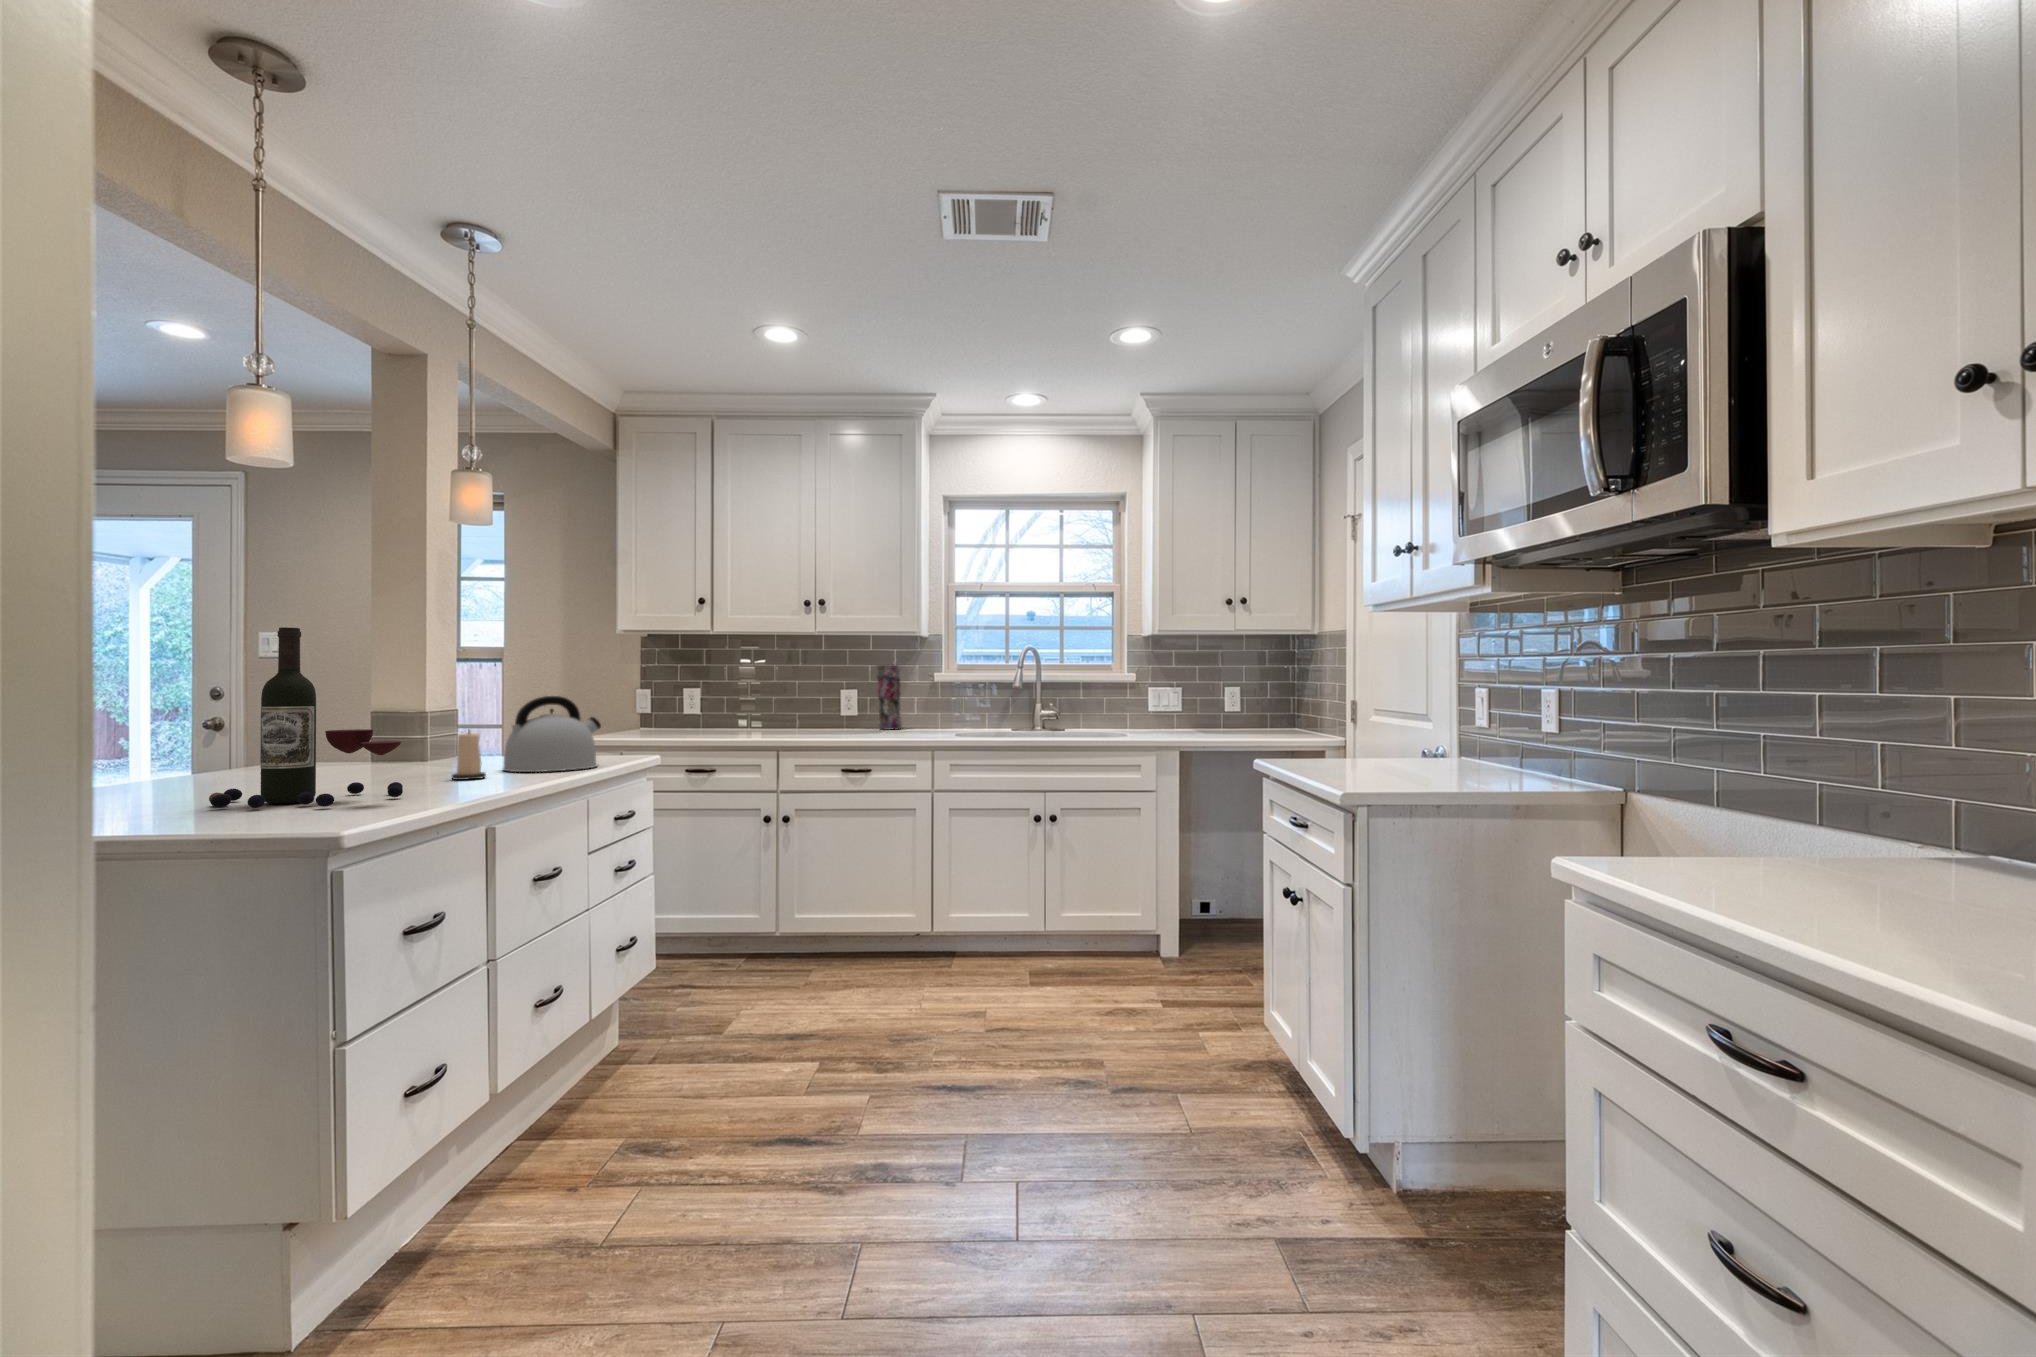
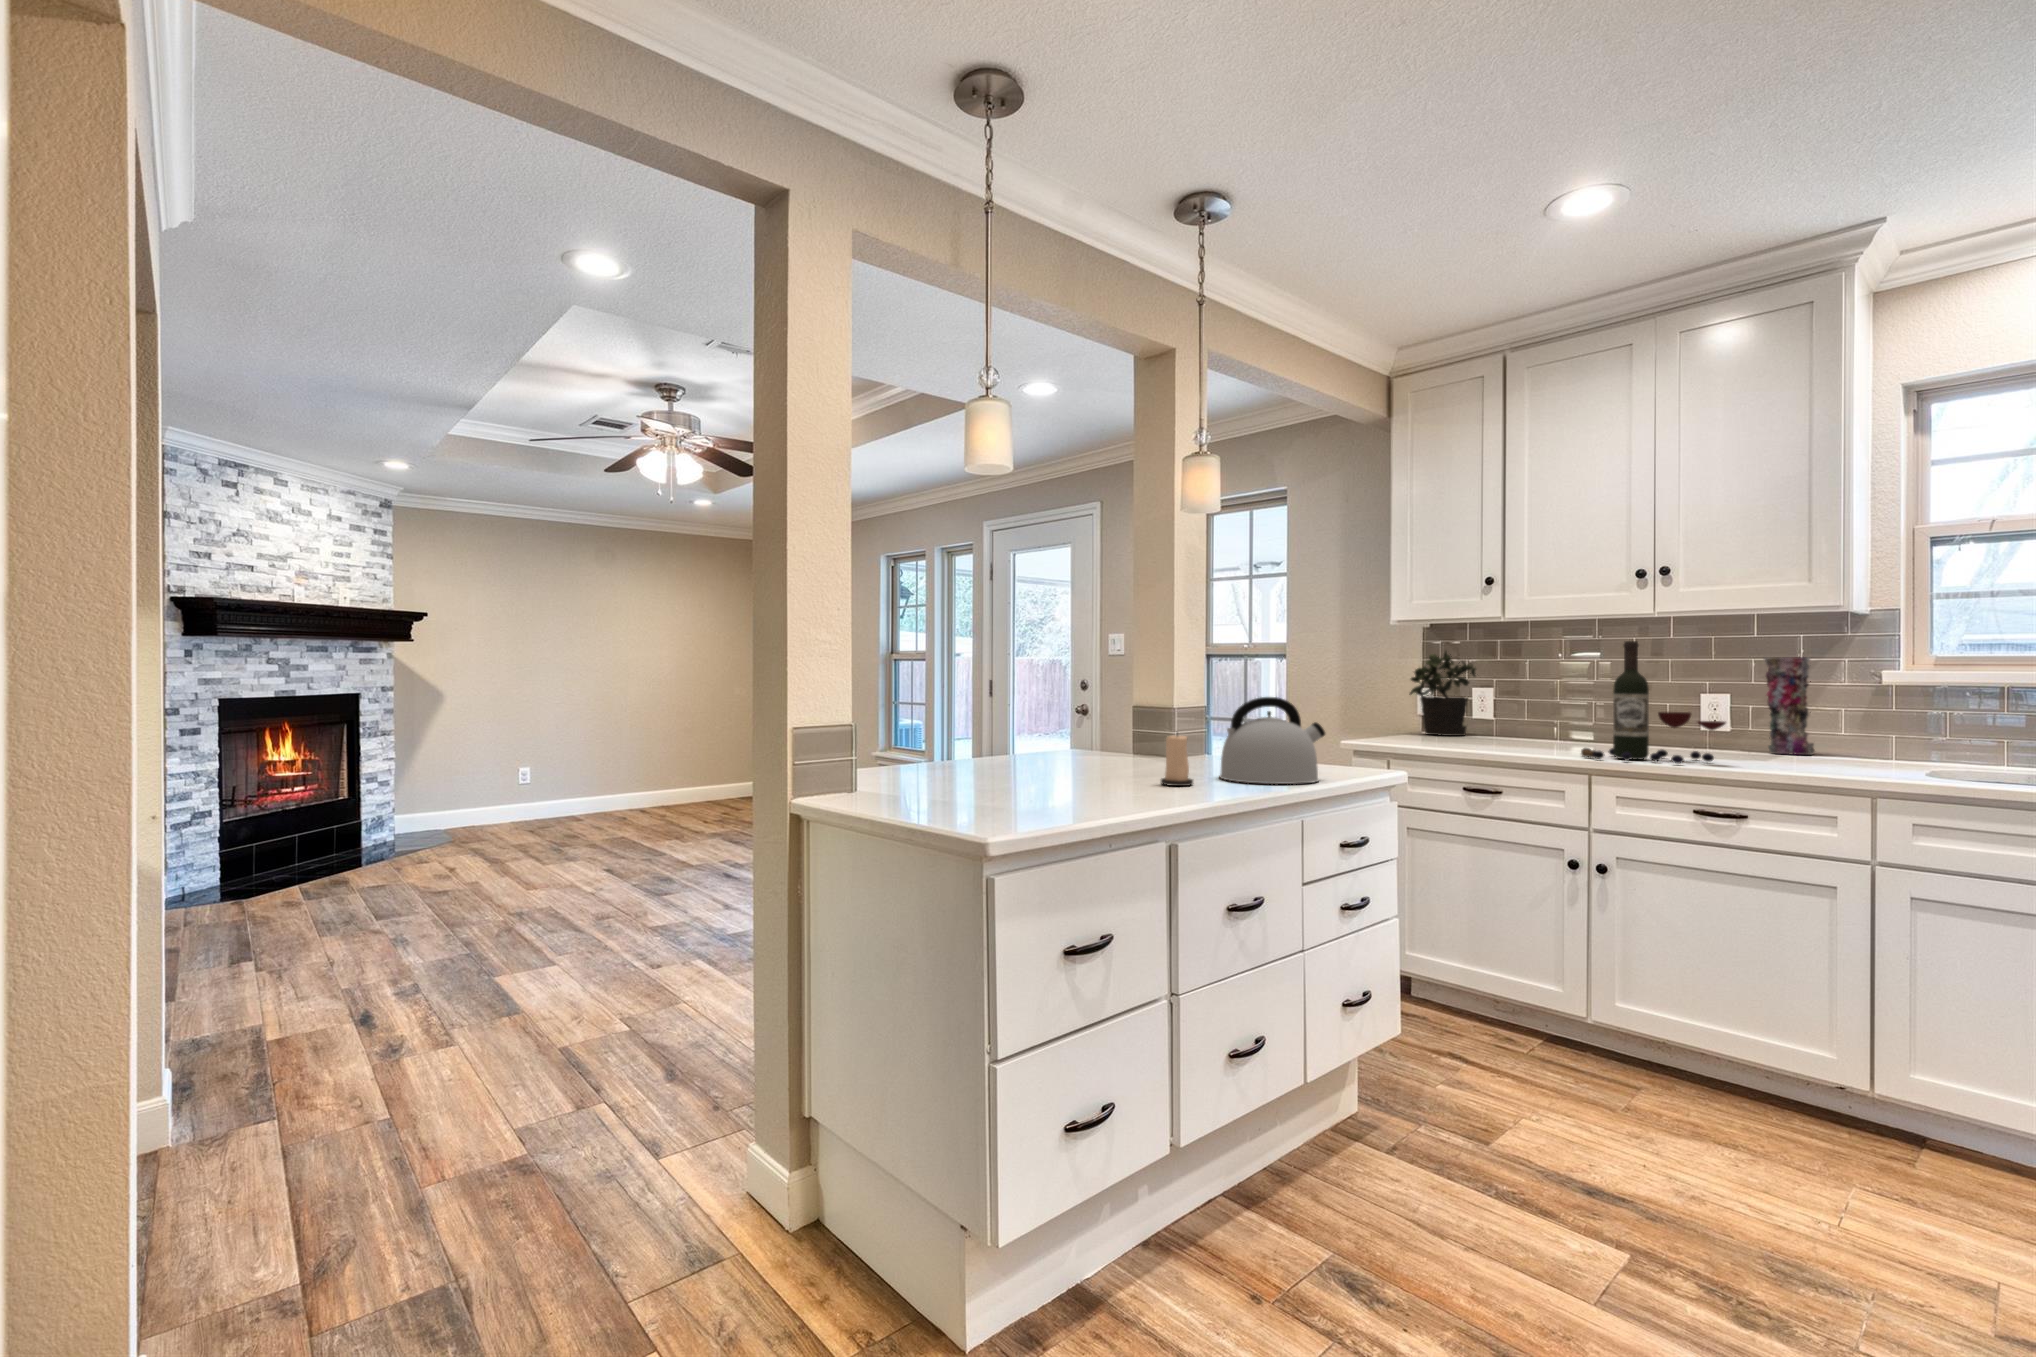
wine bottle: present [209,627,403,808] -> present [1581,641,1726,764]
potted plant: none [633,654,702,729] -> present [1409,651,1476,736]

